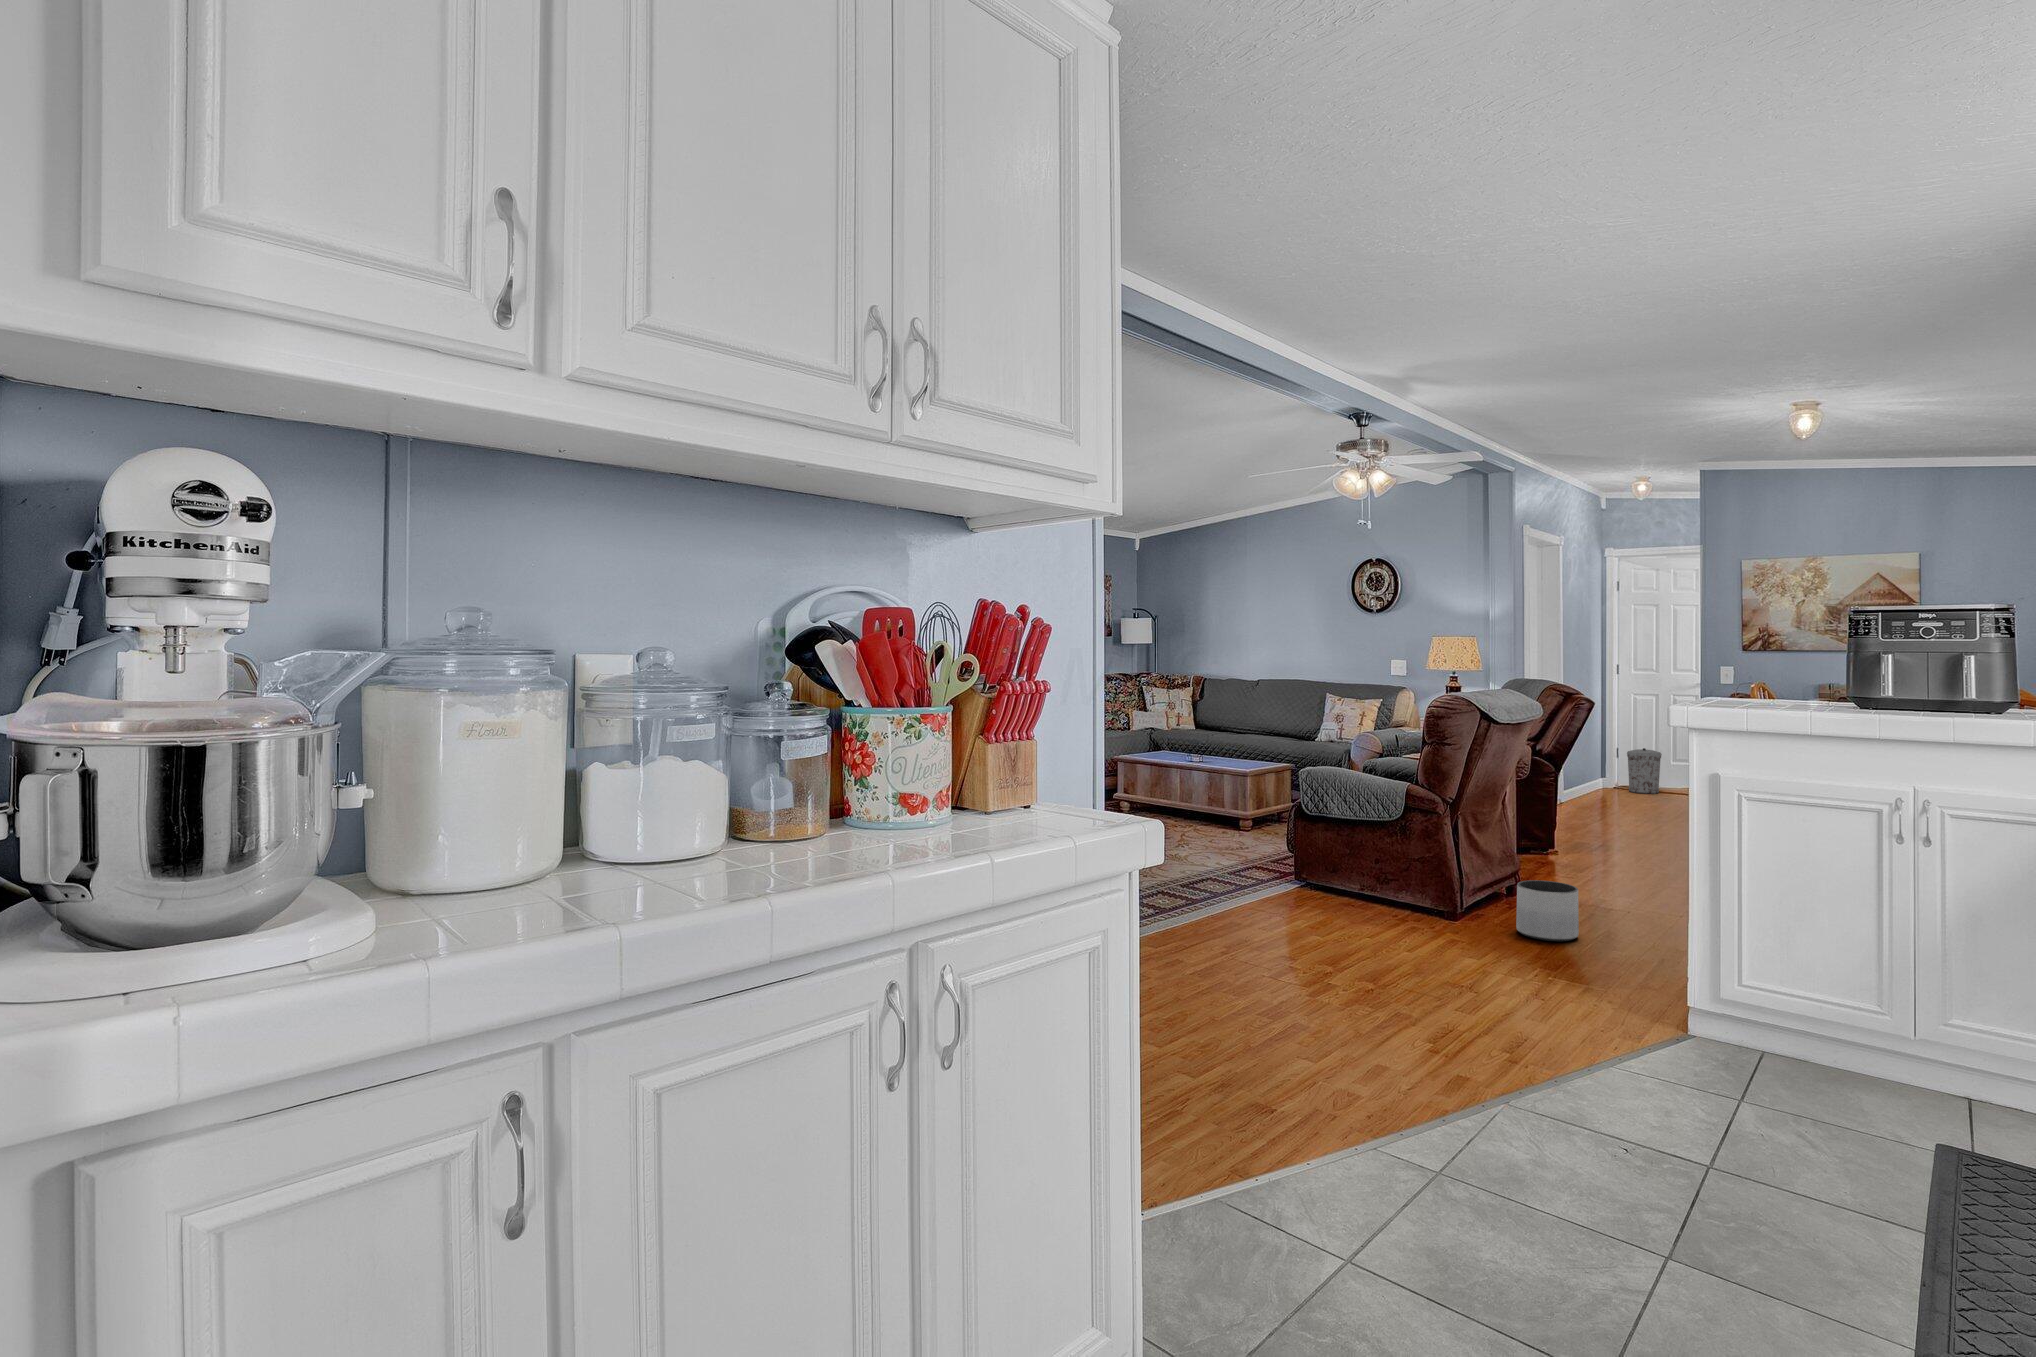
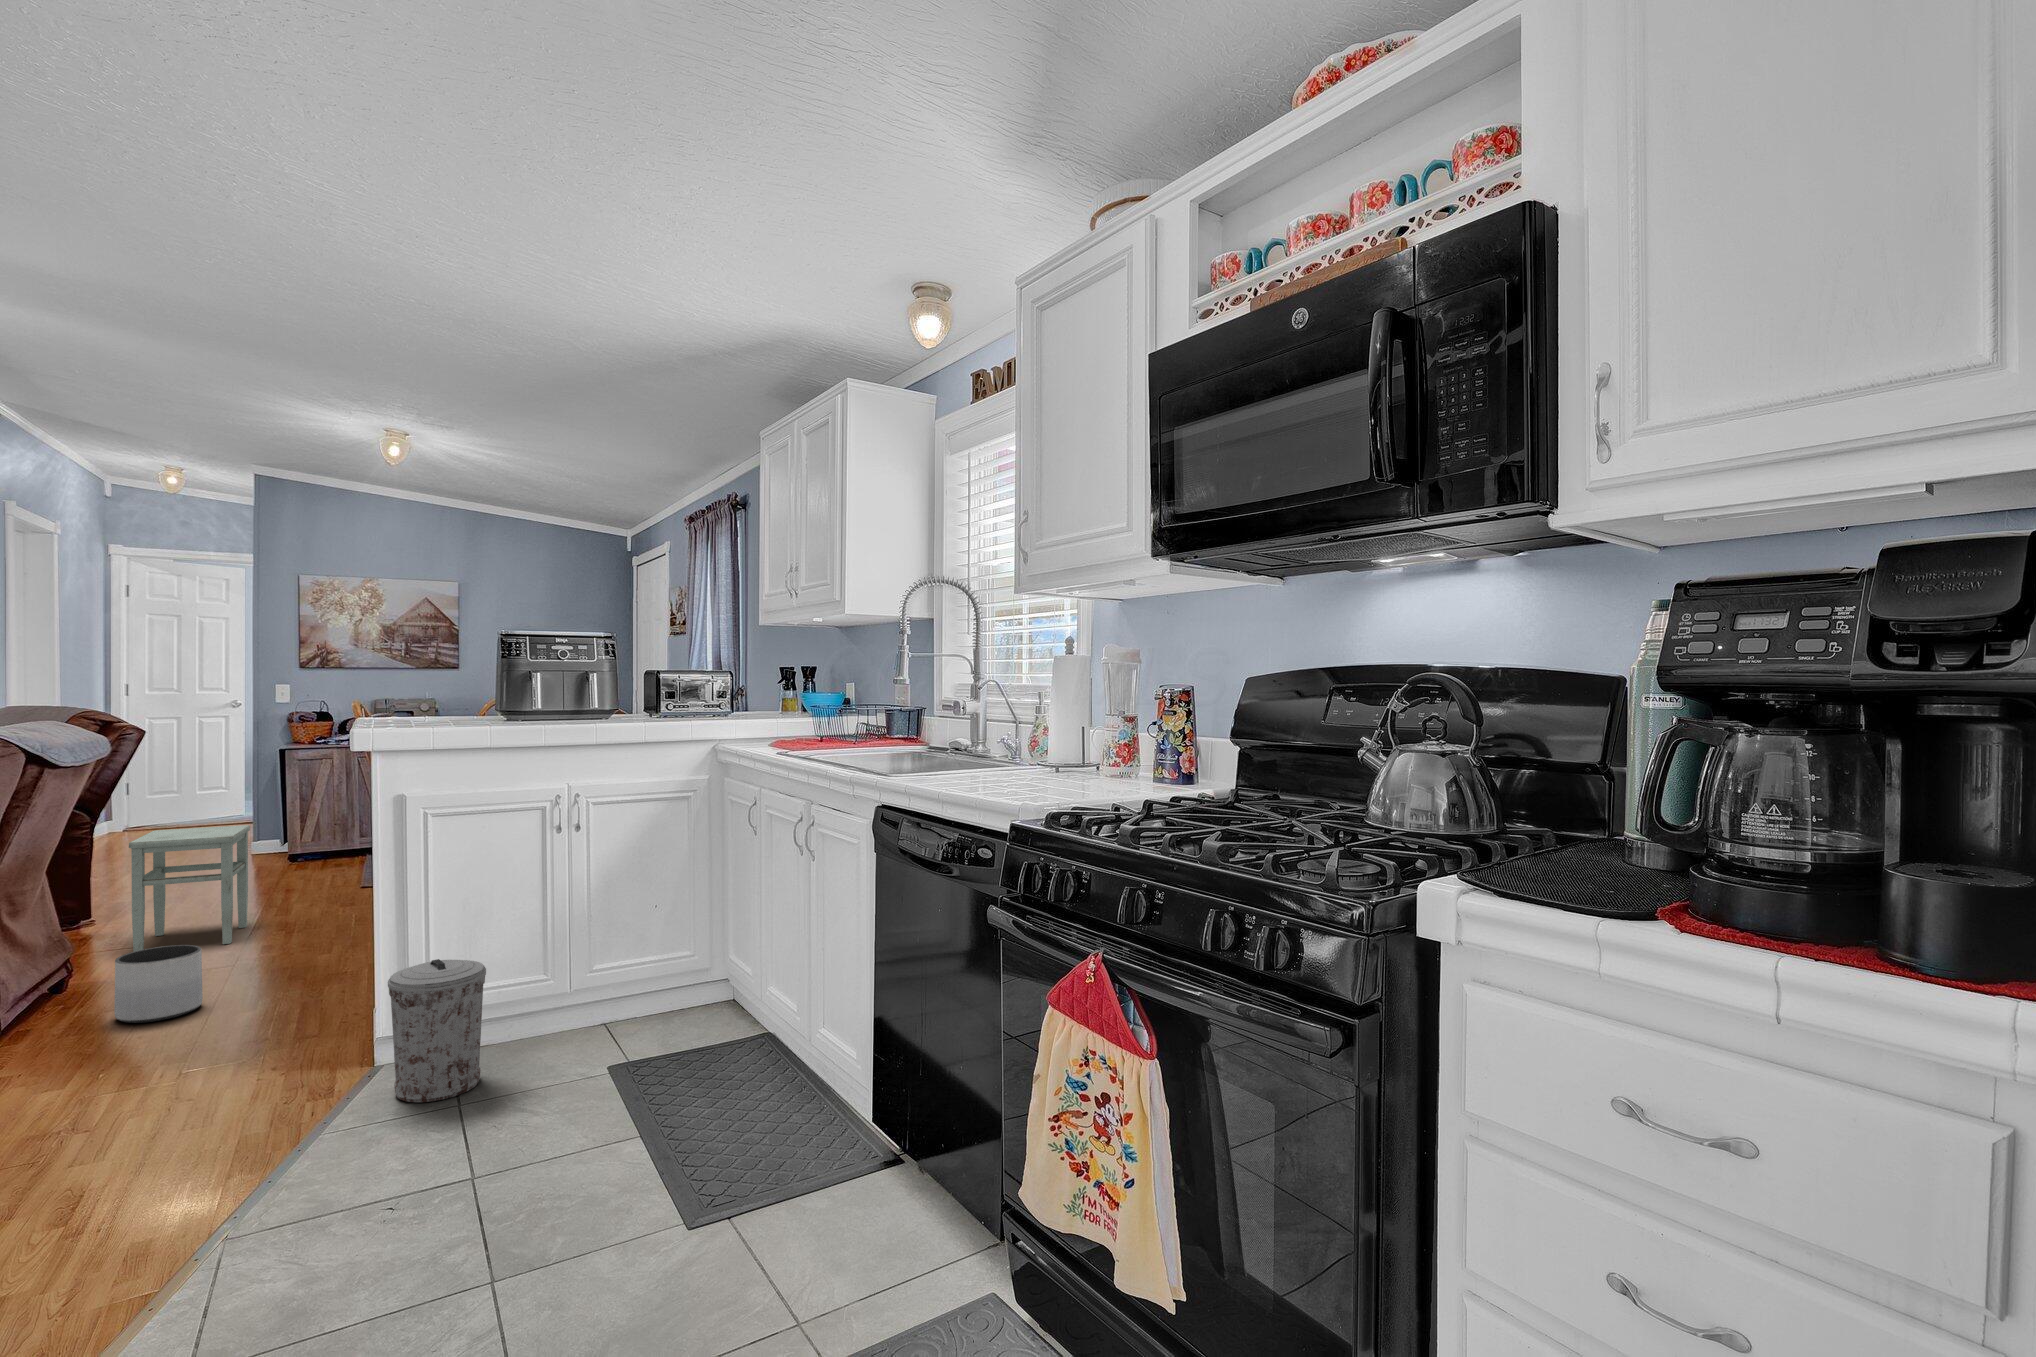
trash can: present [1627,748,1662,794] -> present [388,959,486,1102]
stool: none [1553,788,1651,897] -> present [129,825,250,952]

